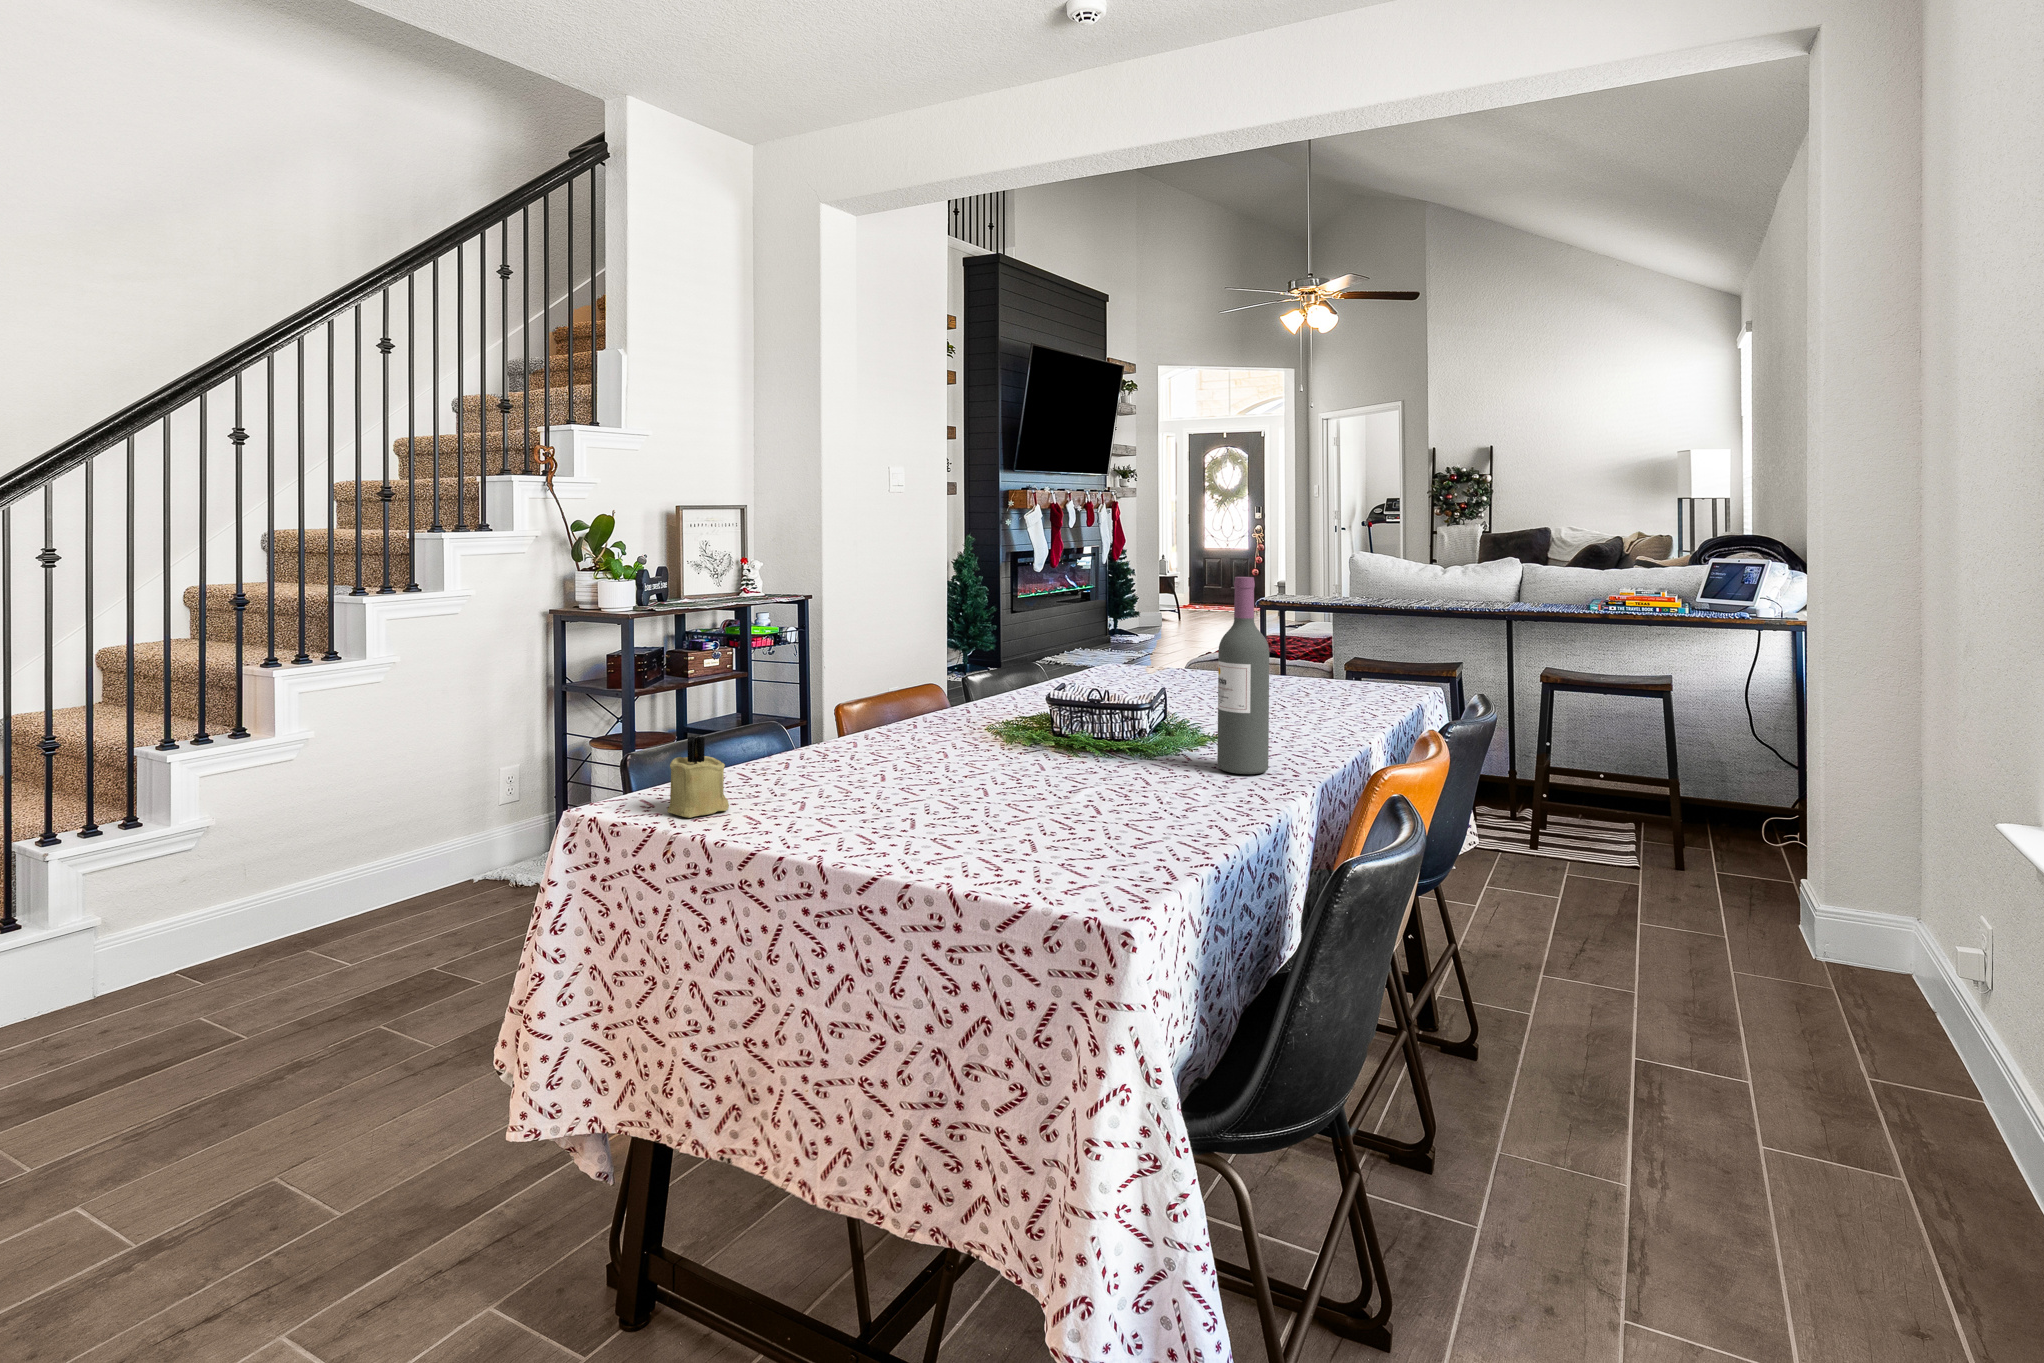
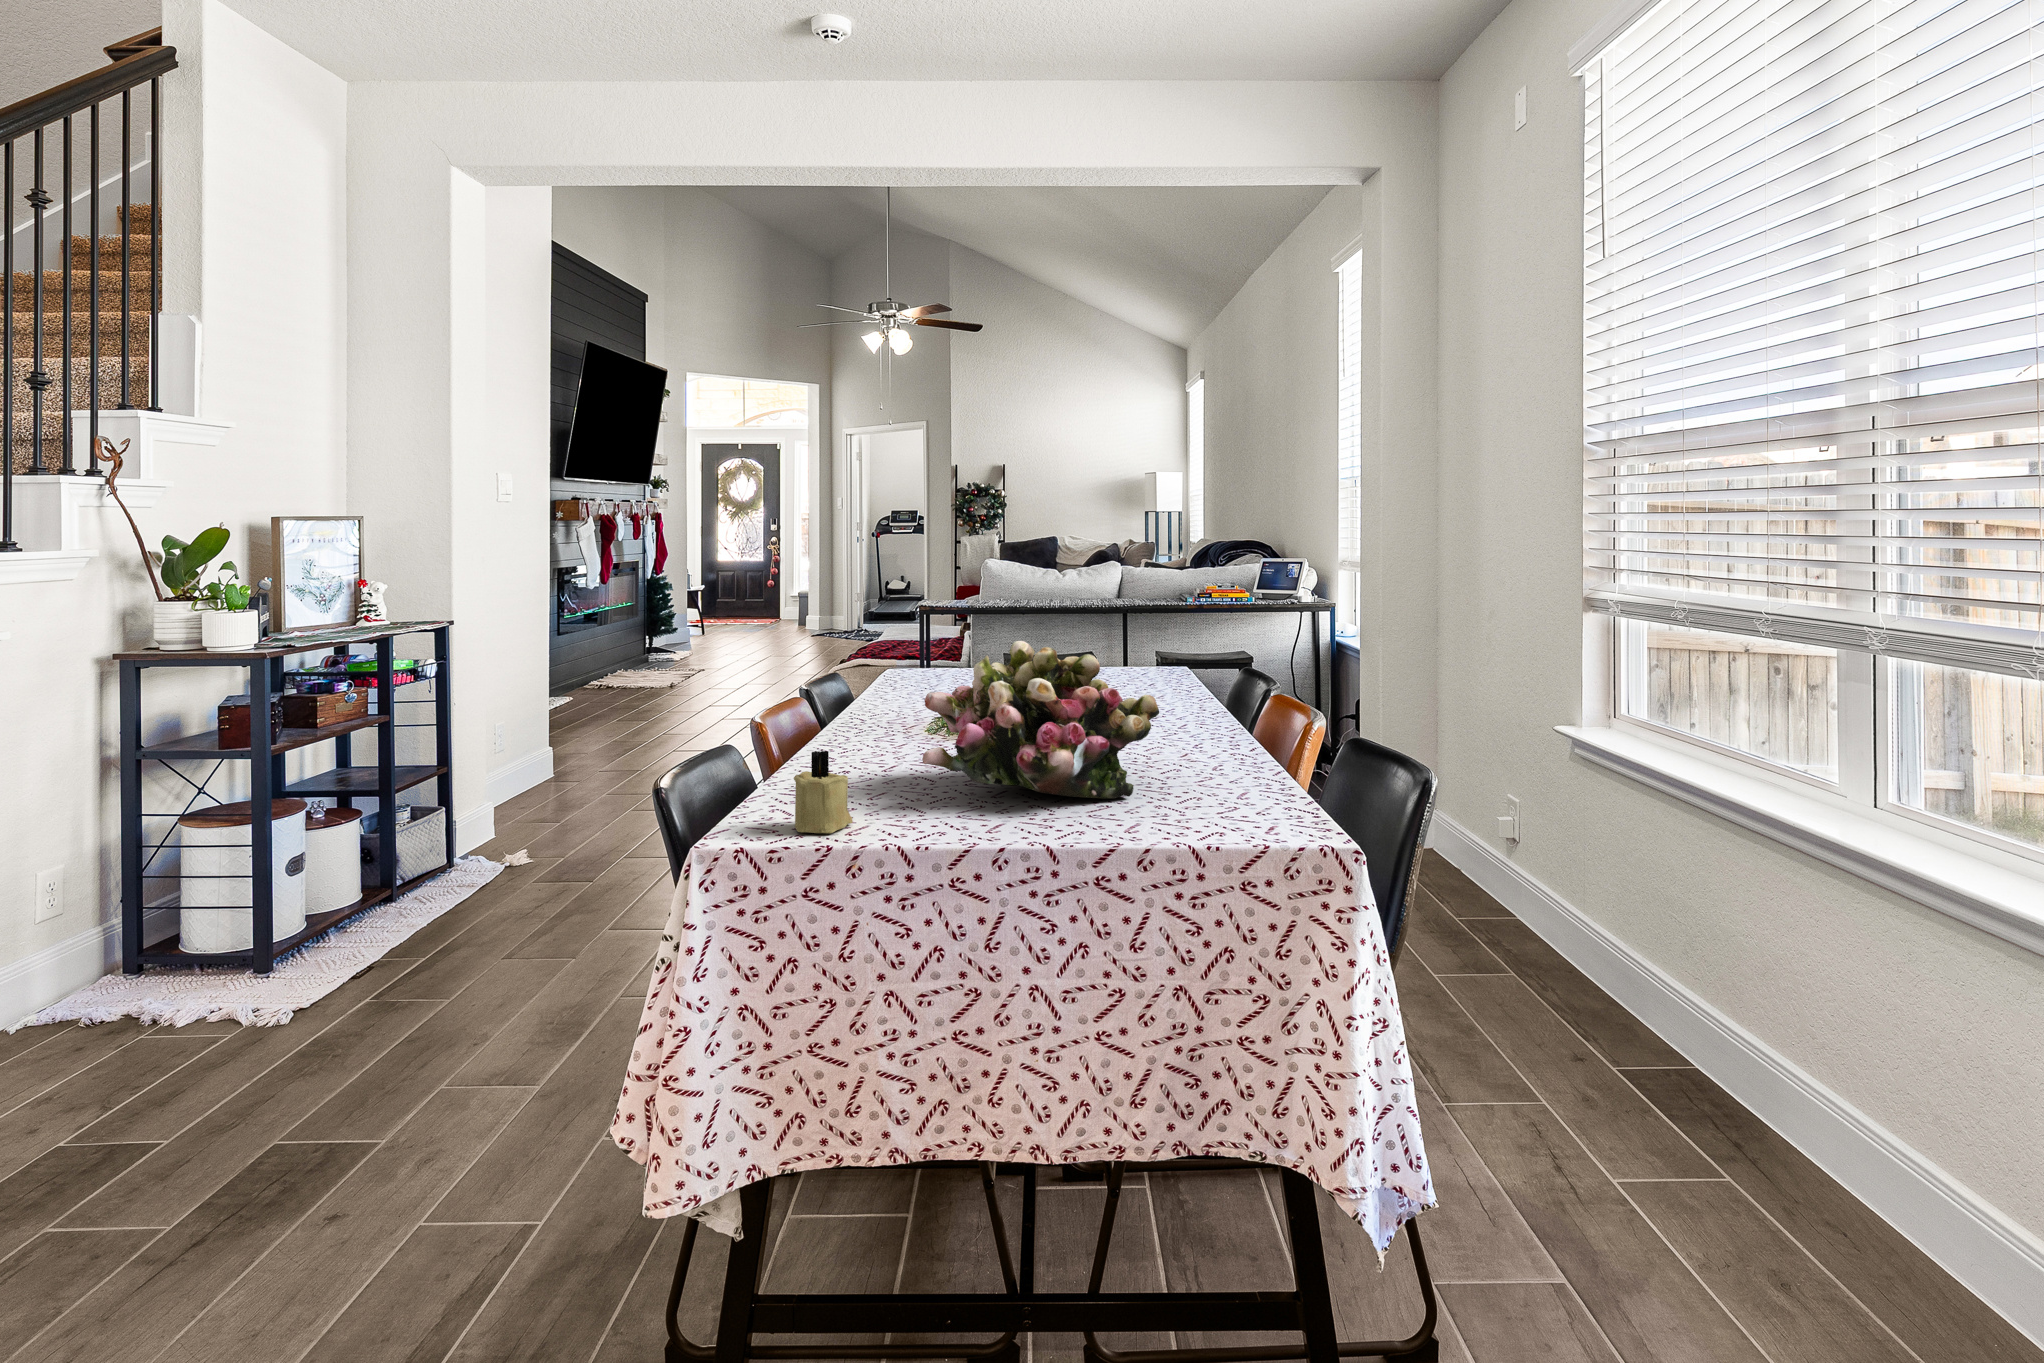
wine bottle: present [1217,577,1269,774] -> none [1174,574,1216,741]
flower arrangement: none [818,642,1083,825] -> present [922,641,1159,798]

